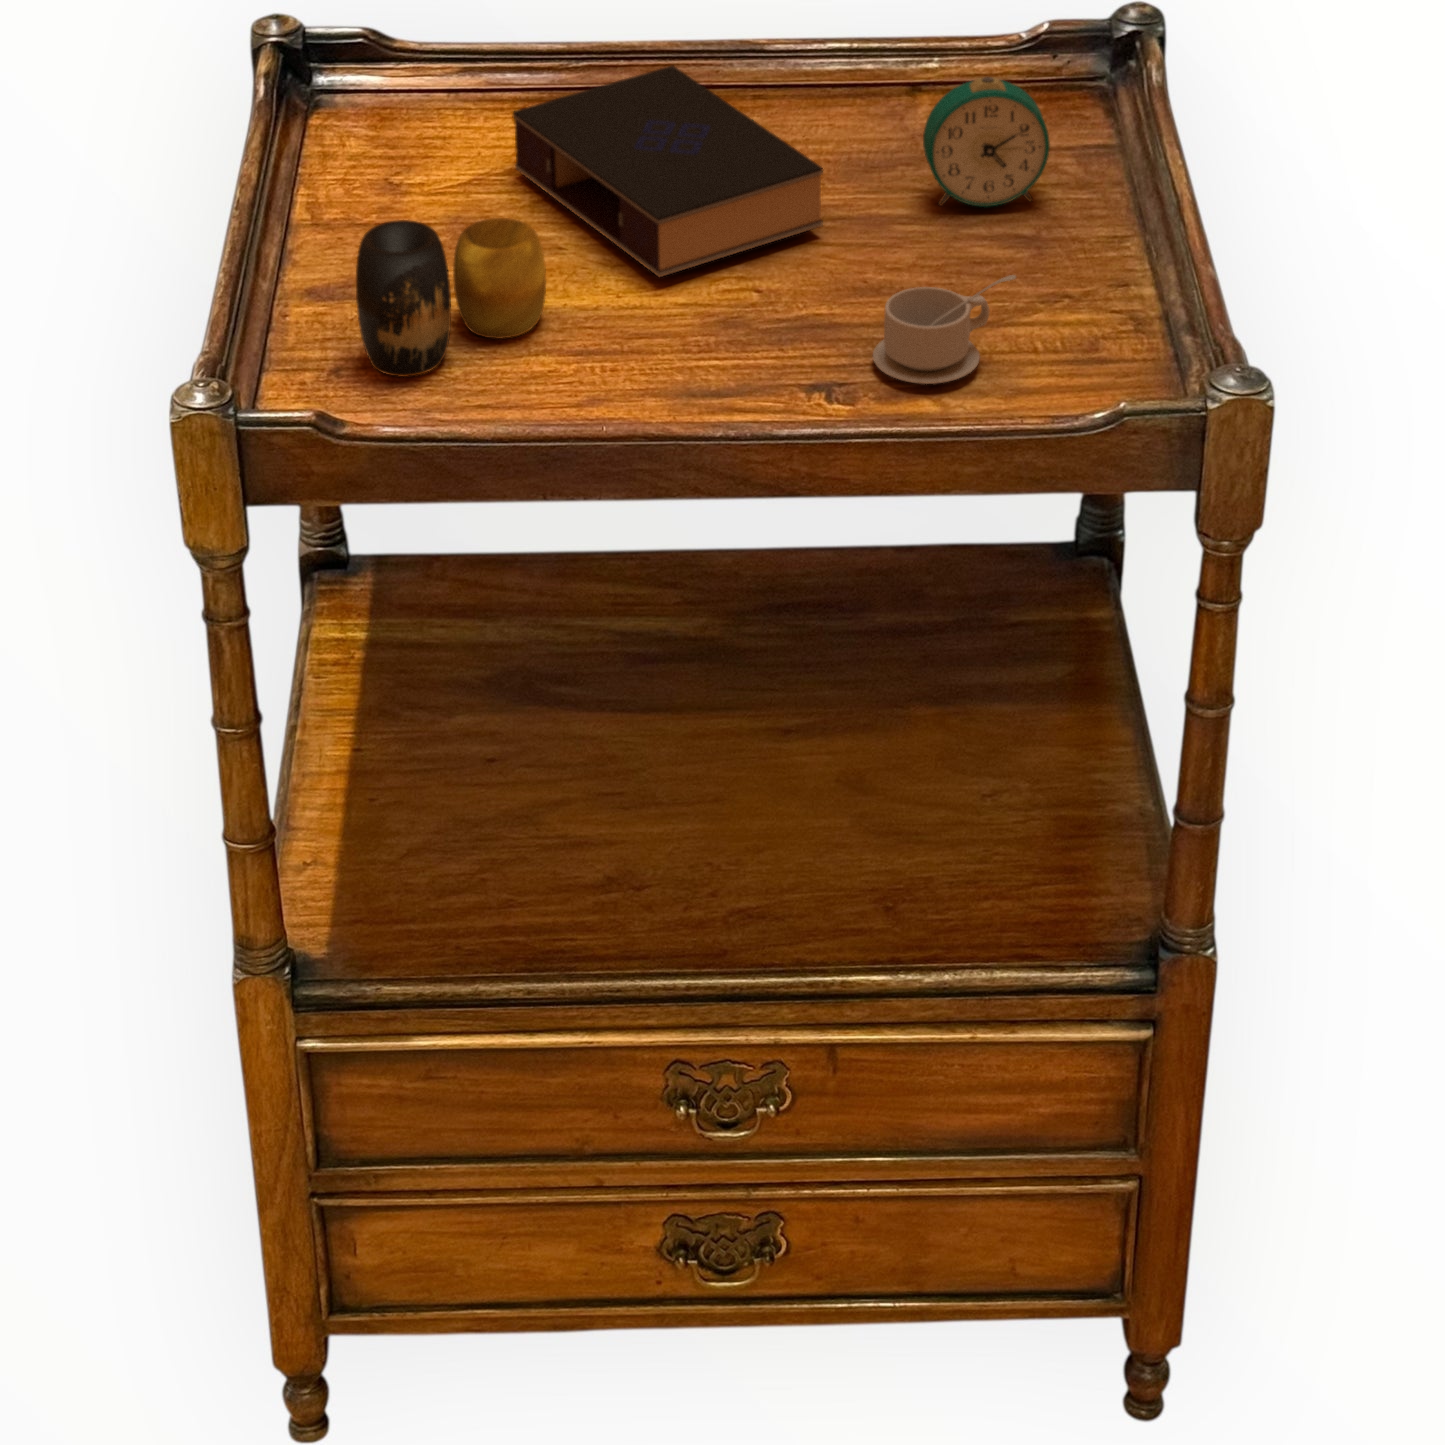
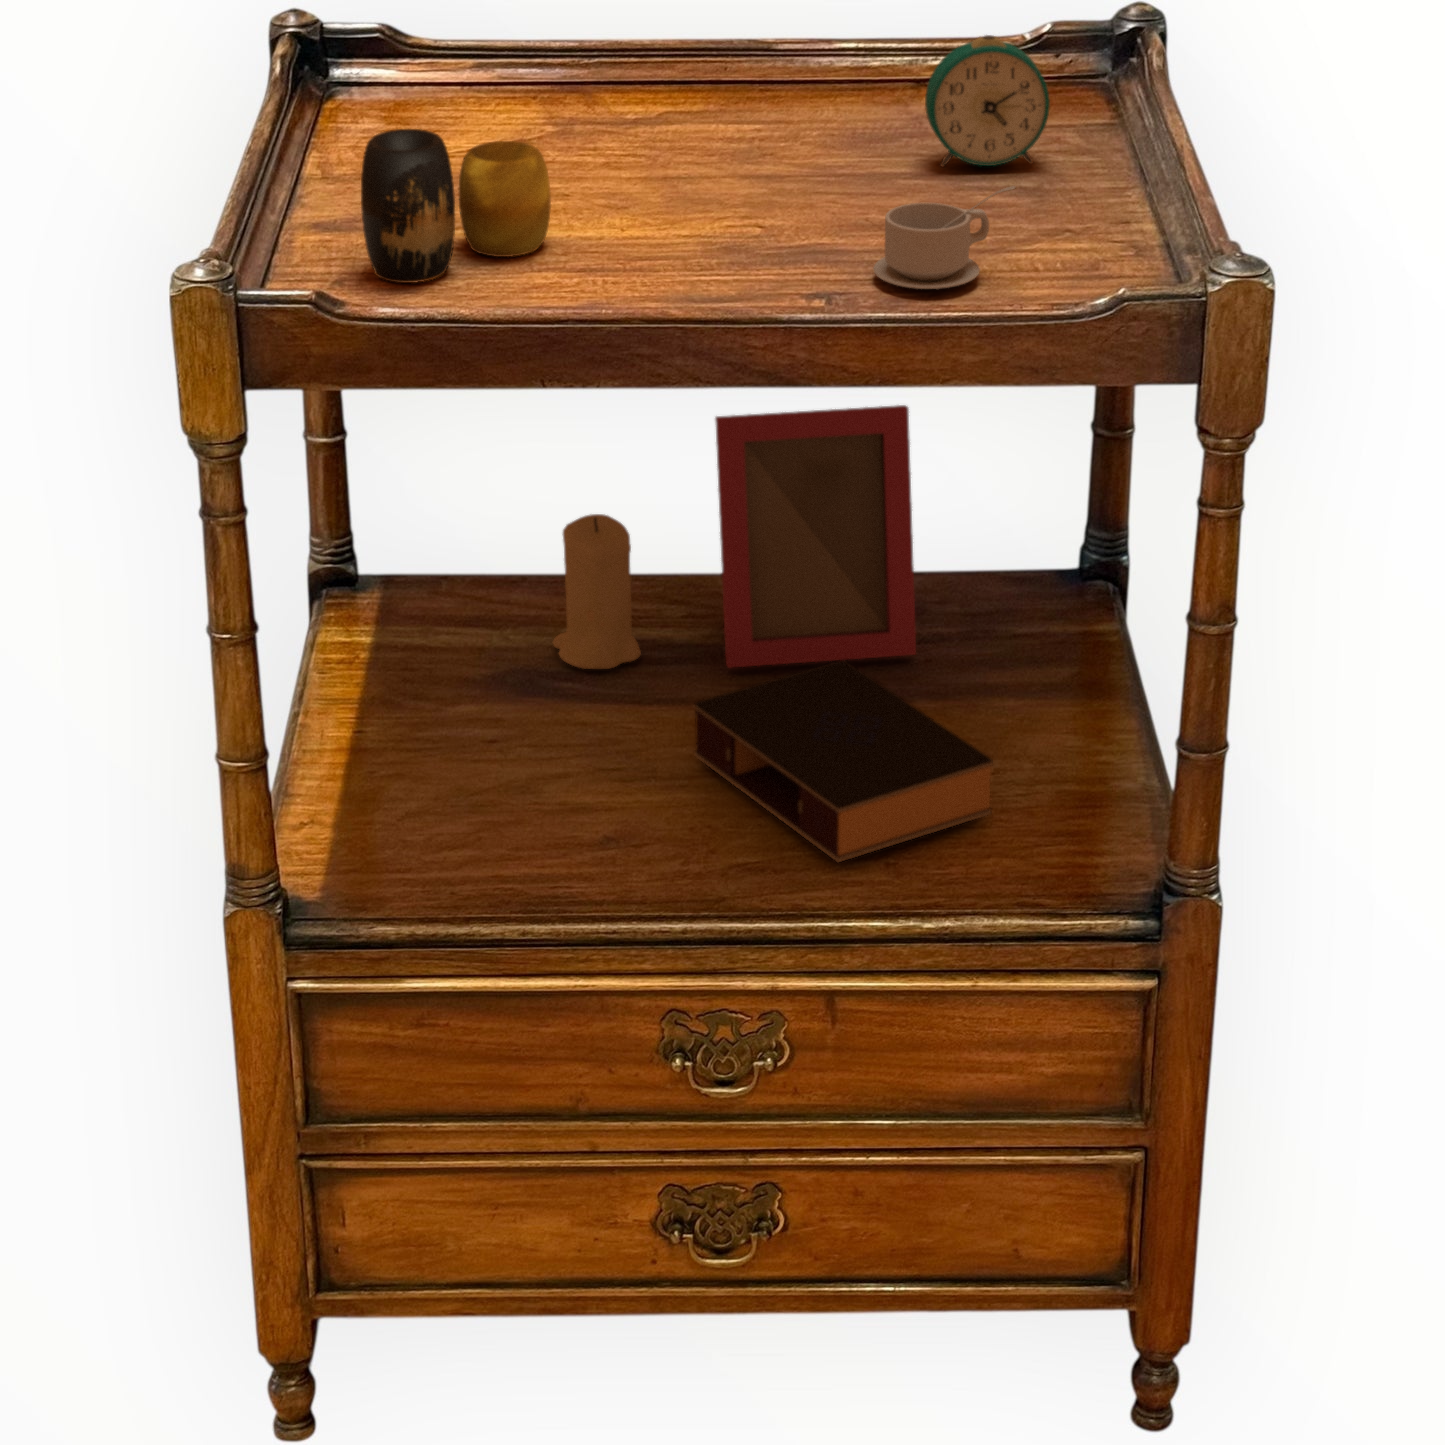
book: present [512,65,823,277] -> present [694,660,993,862]
picture frame: none [709,400,913,664] -> present [715,405,916,667]
candle: none [547,510,636,666] -> present [553,514,641,669]

